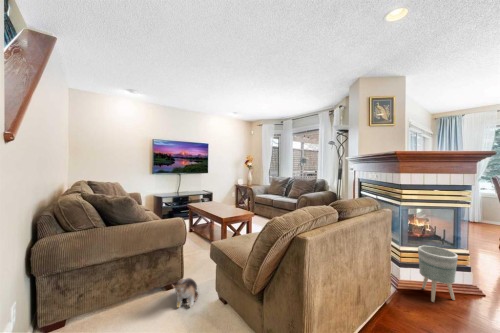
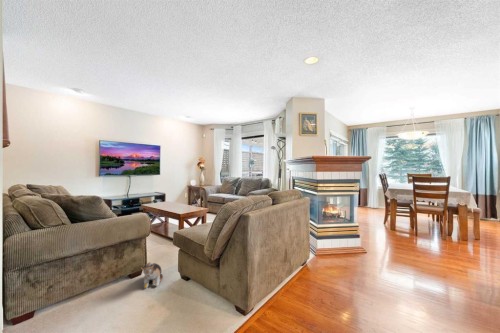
planter: present [418,246,458,302] -> none [329,222,351,260]

